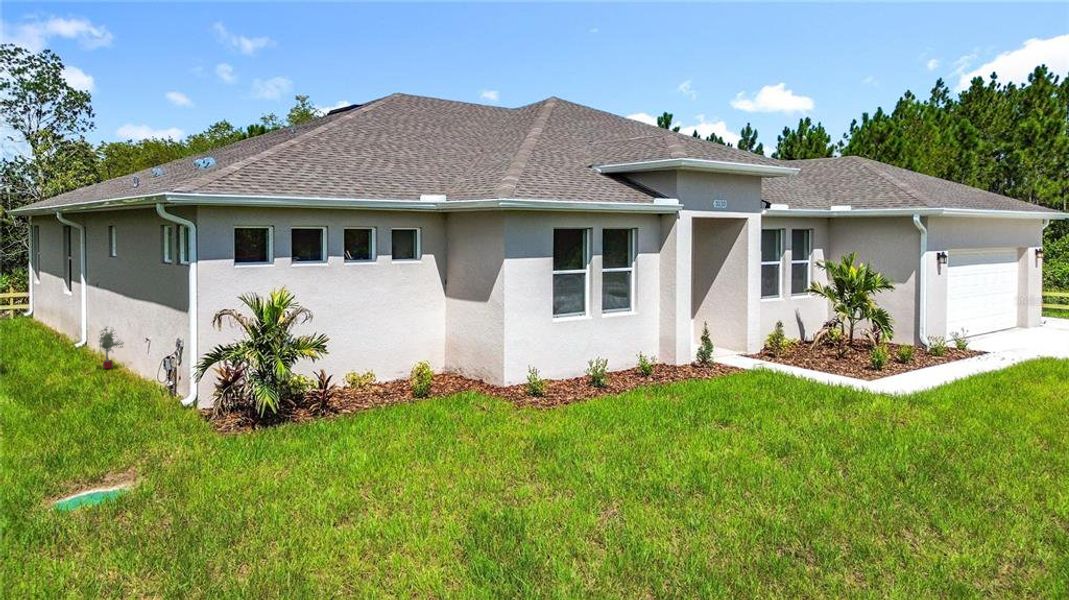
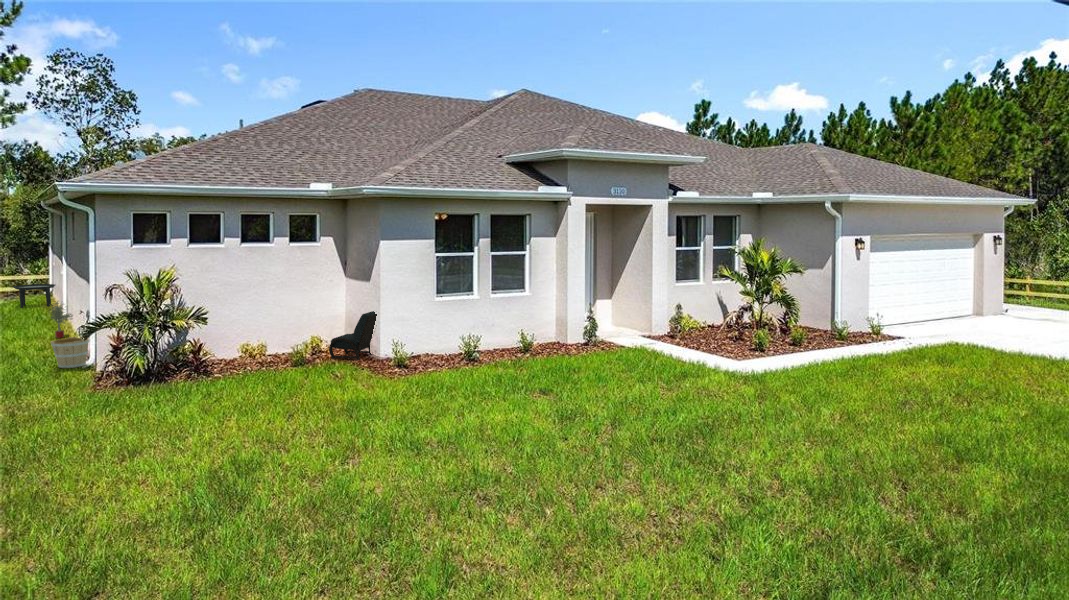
round table: none [11,305,59,332] -> present [13,284,55,308]
lounge chair: none [447,335,499,389] -> present [329,311,377,360]
wooden bucket: none [139,370,180,407] -> present [51,337,89,368]

